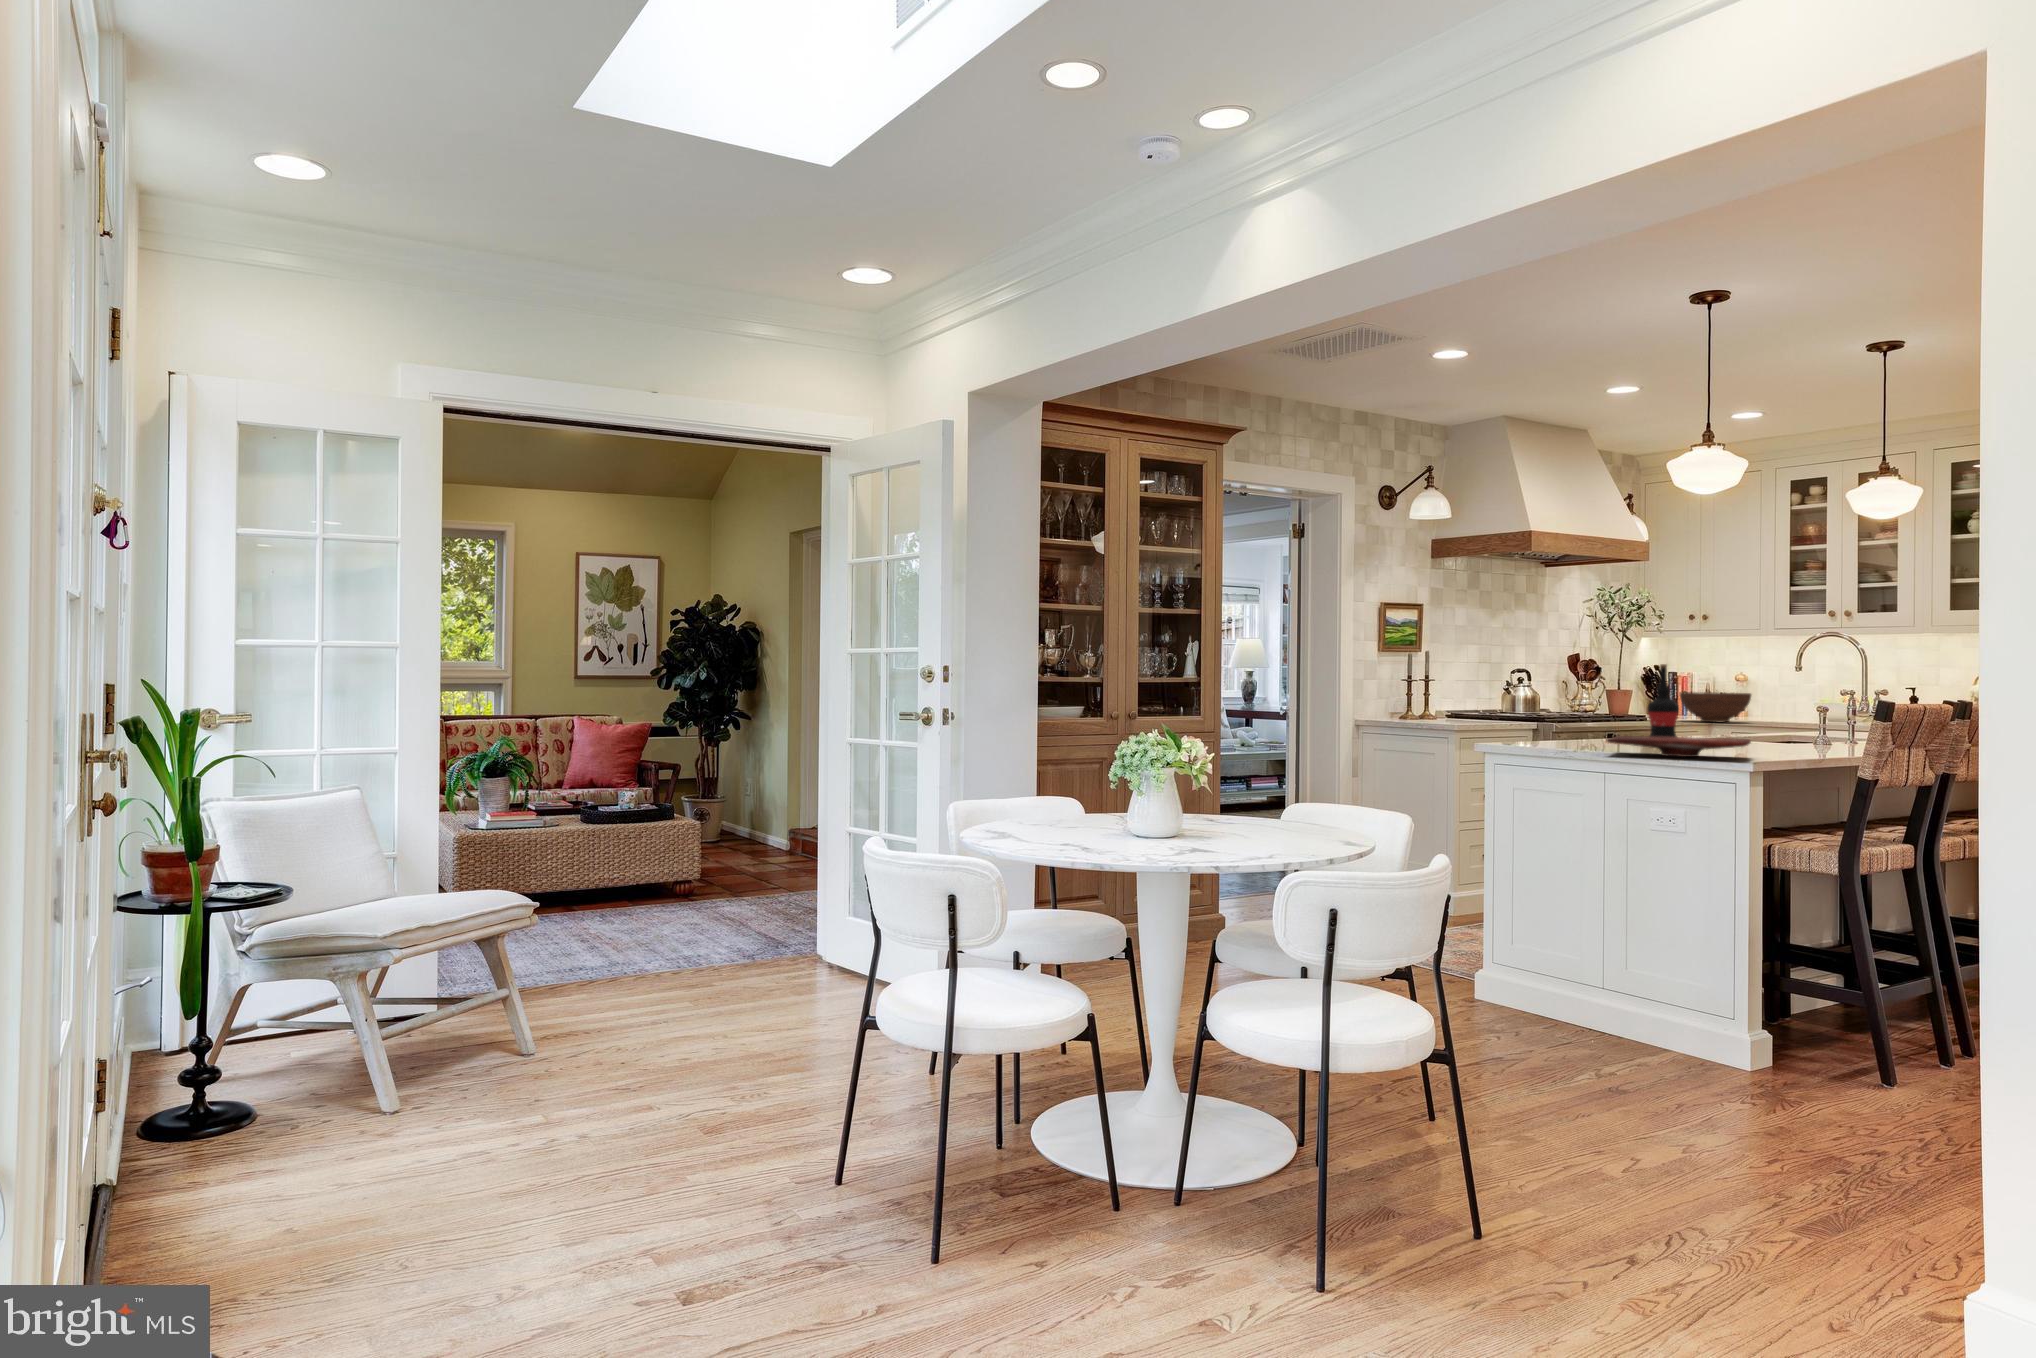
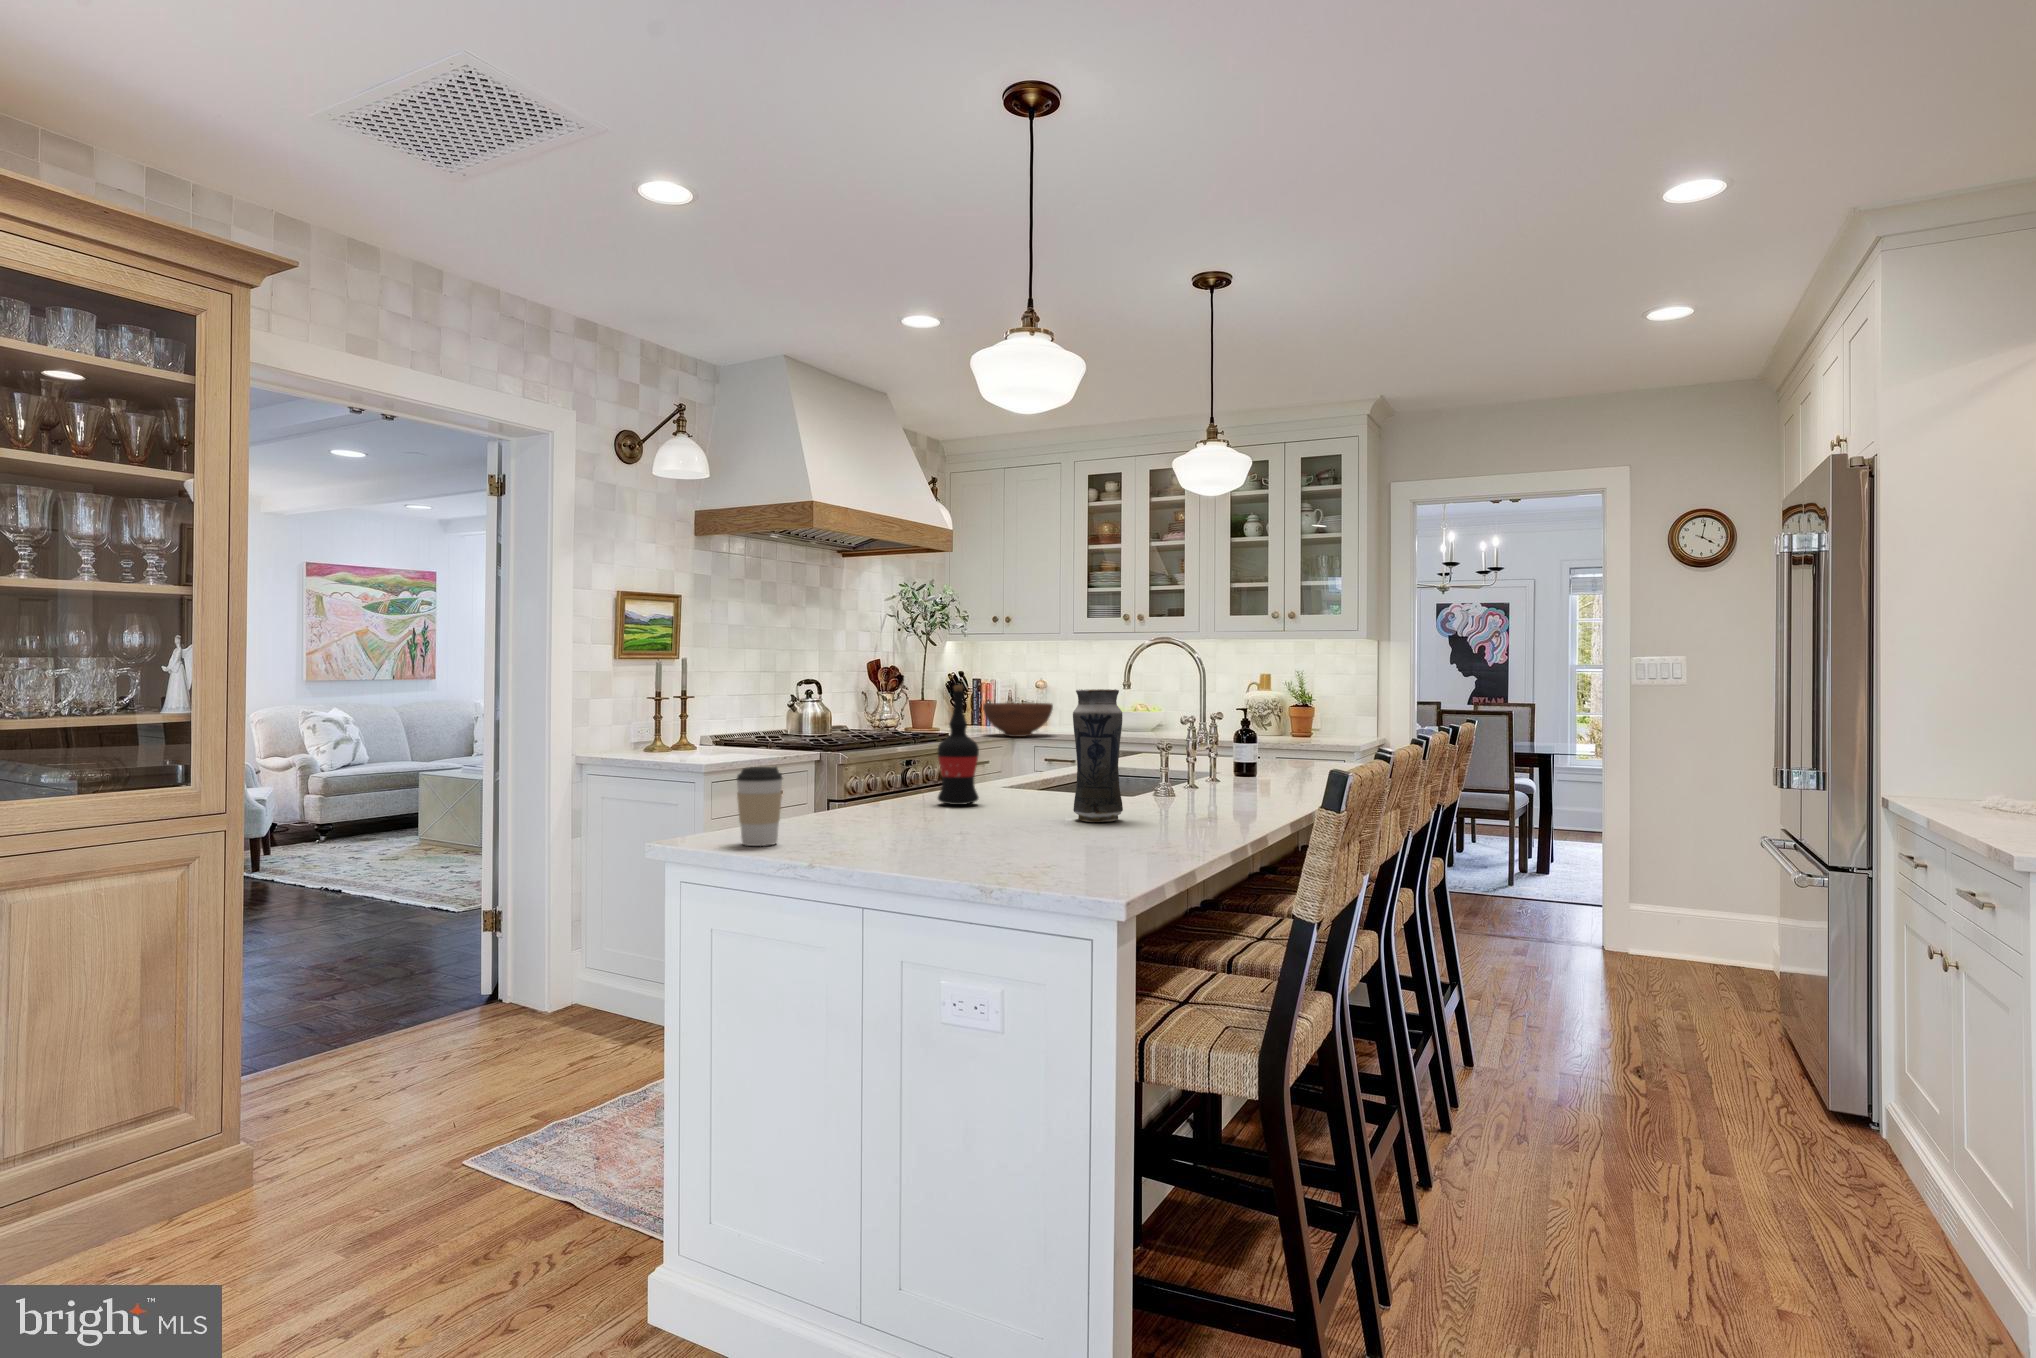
vase: none [1750,664,1789,753] -> present [1073,689,1123,822]
coffee cup: none [1525,706,1554,750] -> present [736,767,782,846]
cutting board: present [1607,736,1751,757] -> none [860,812,1083,854]

